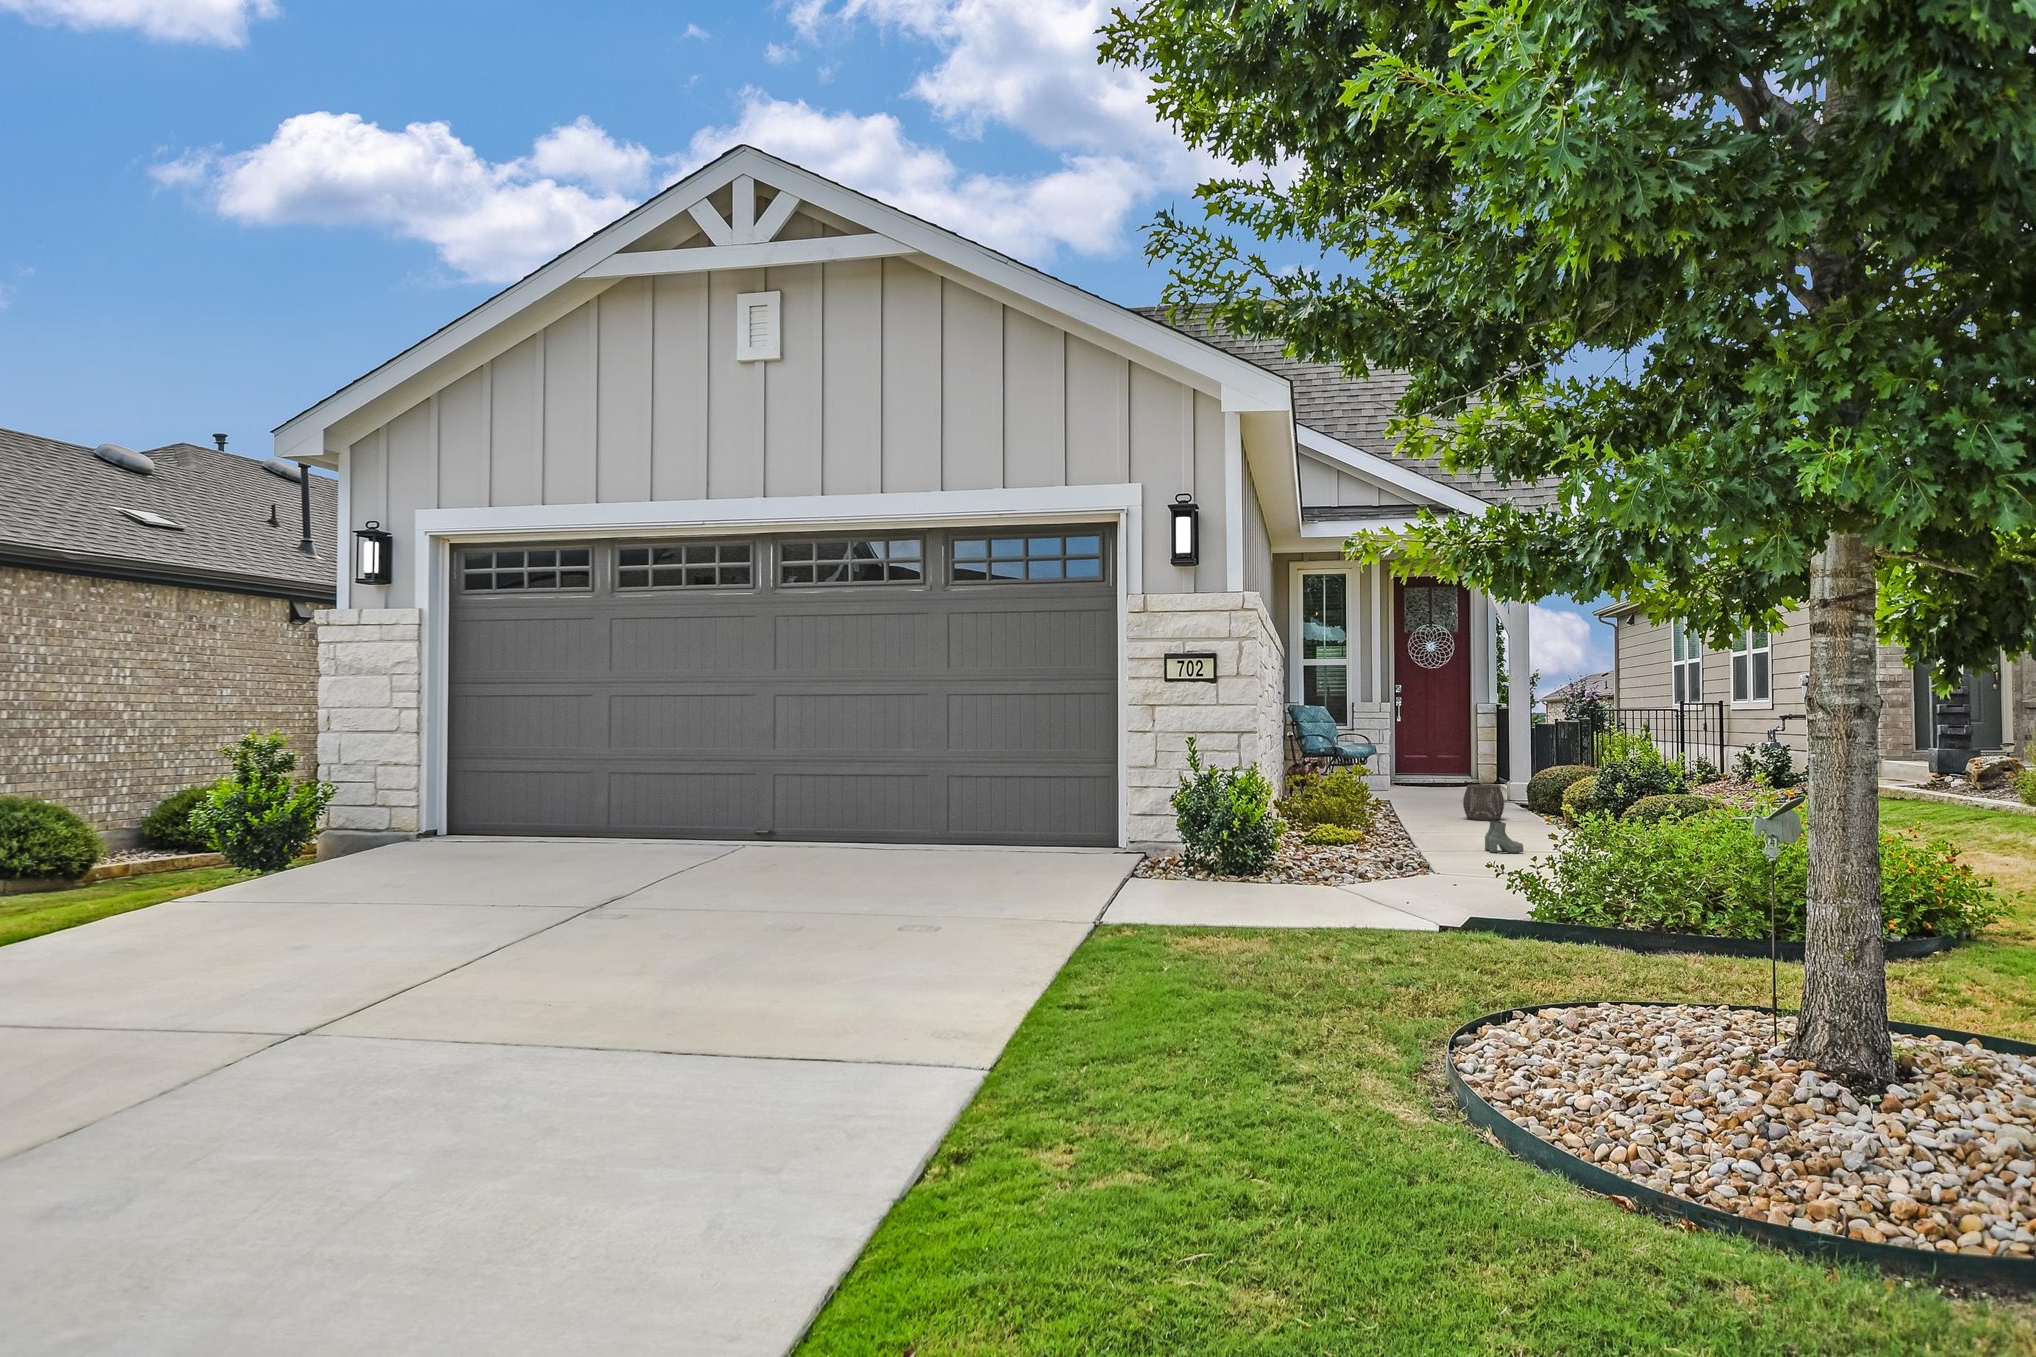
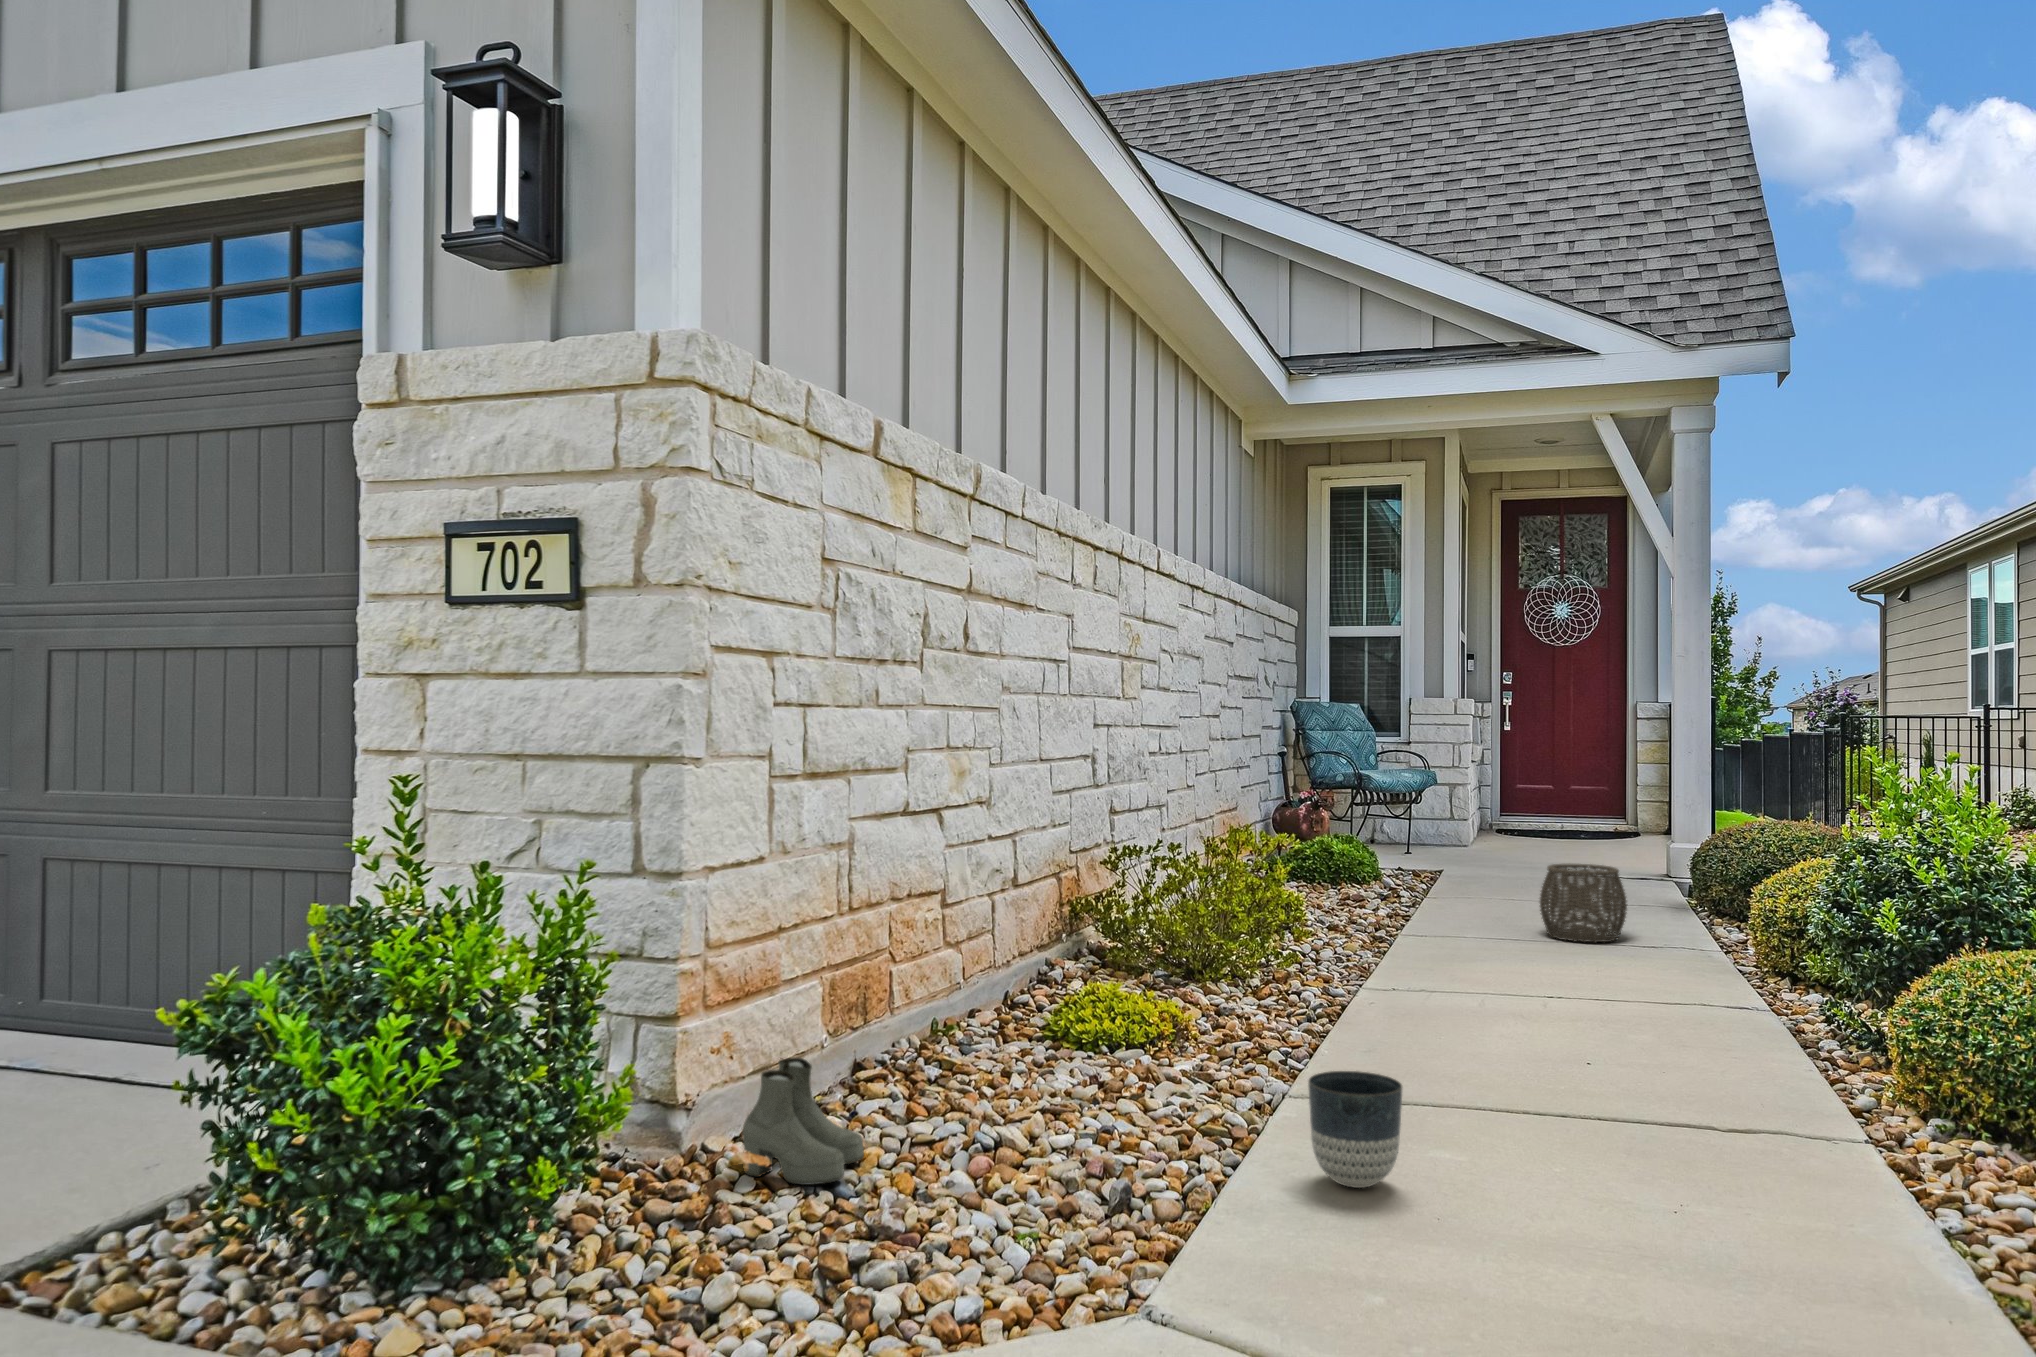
boots: present [1485,820,1524,853] -> present [742,1058,864,1185]
planter: none [1444,831,1475,865] -> present [1308,1071,1402,1188]

